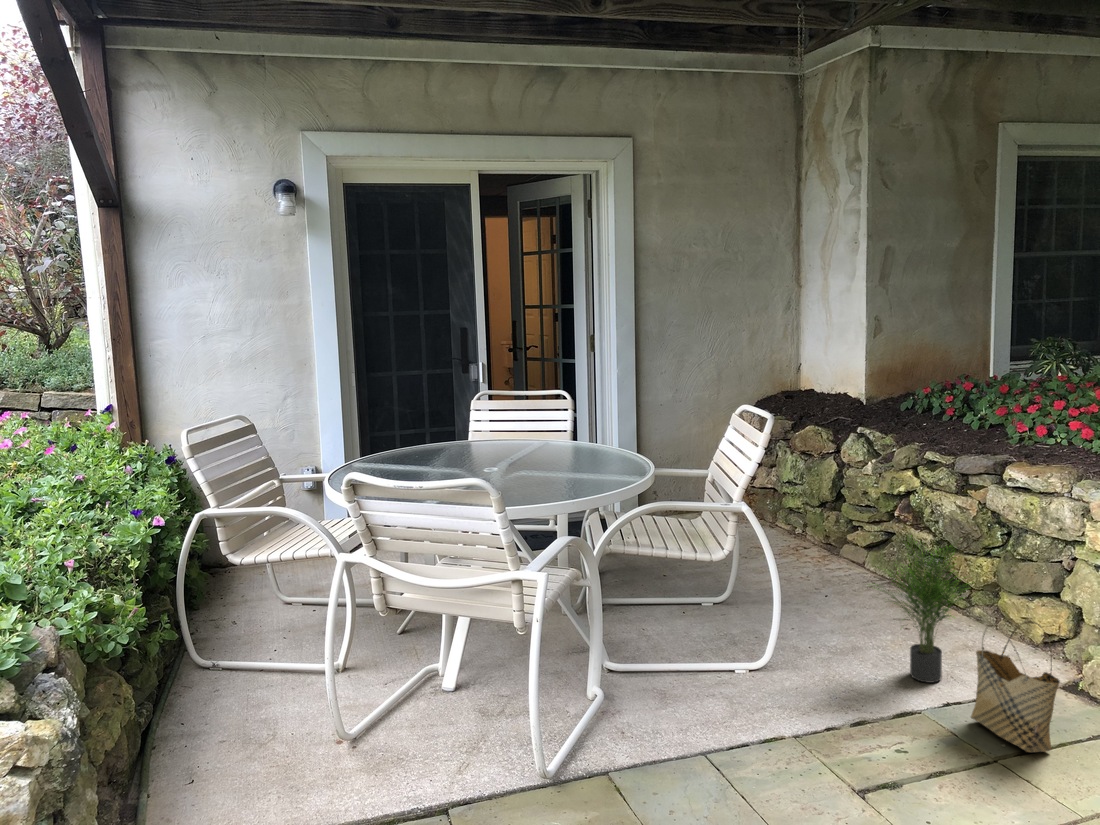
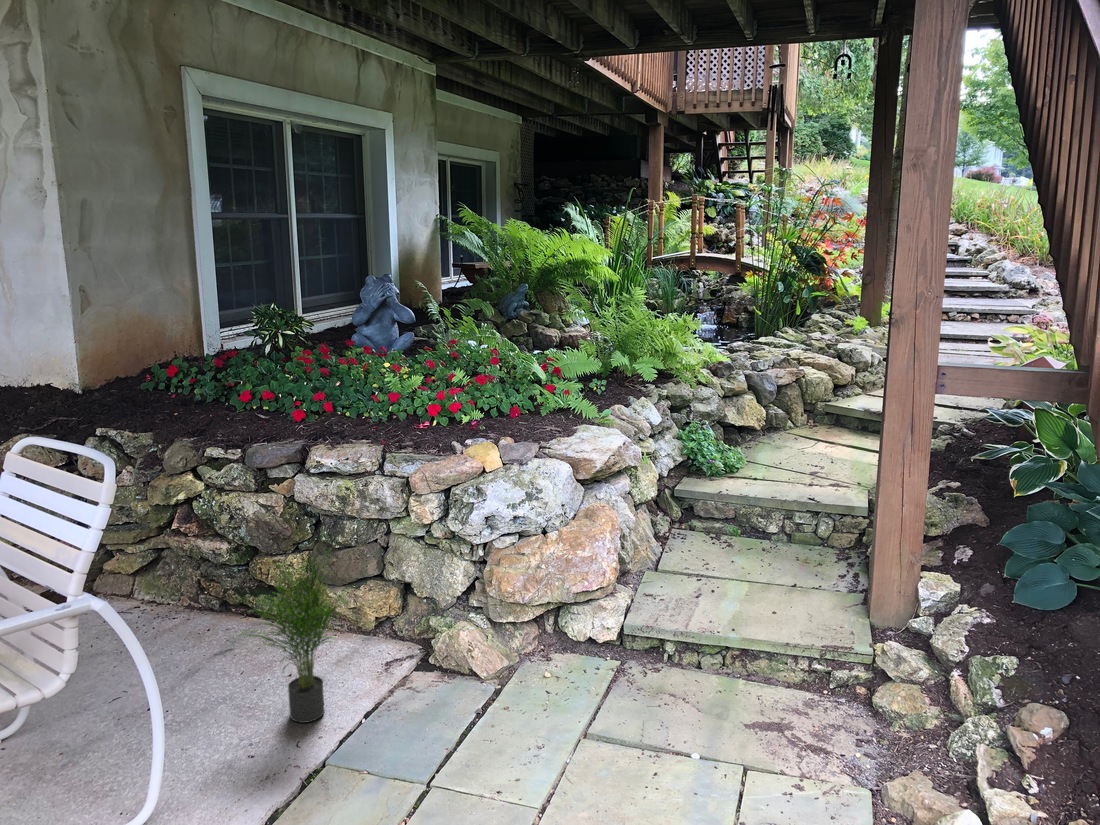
woven basket: present [971,621,1060,752] -> none [383,618,474,754]

